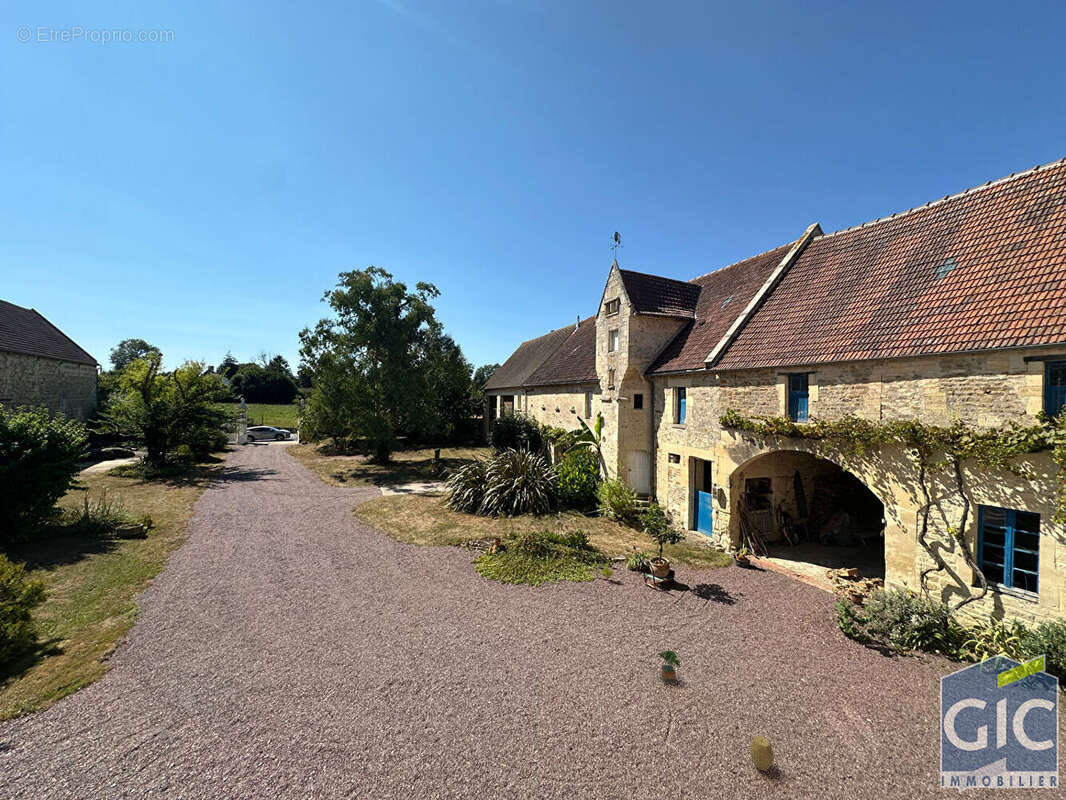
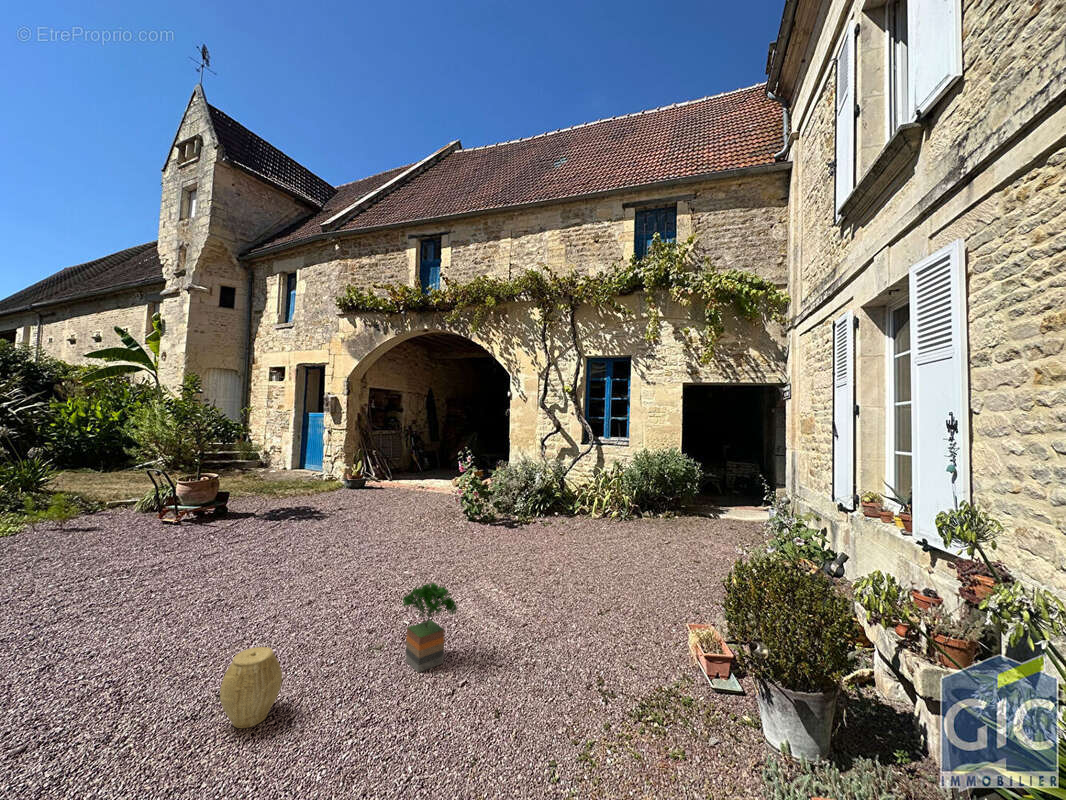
potted tree: present [659,651,680,684] -> present [402,583,457,672]

